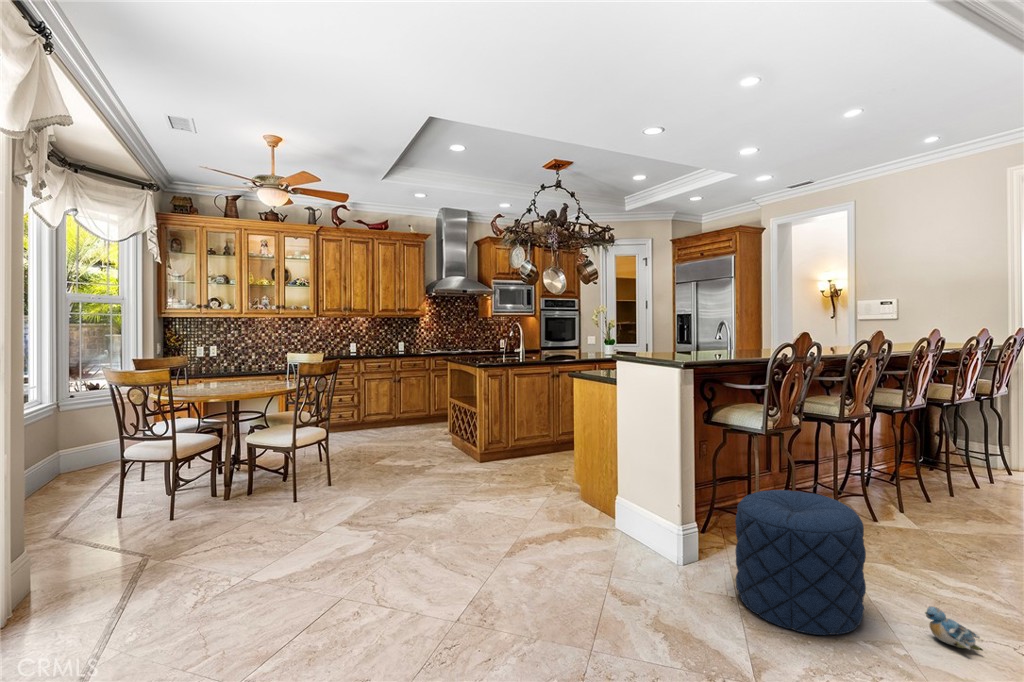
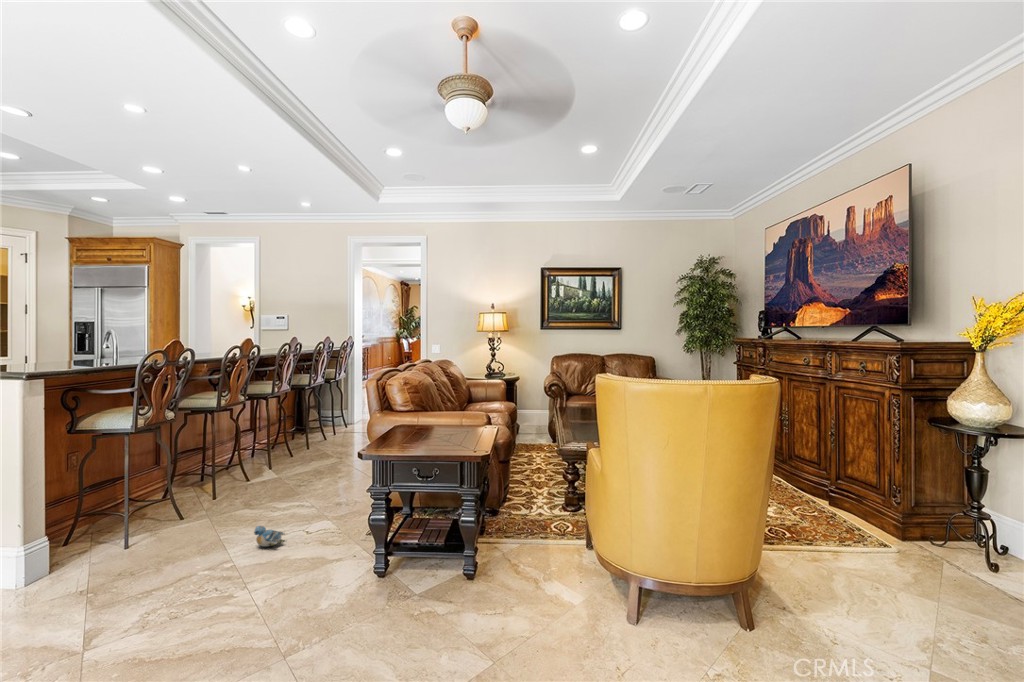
pouf: present [735,490,866,635] -> none [86,472,212,597]

